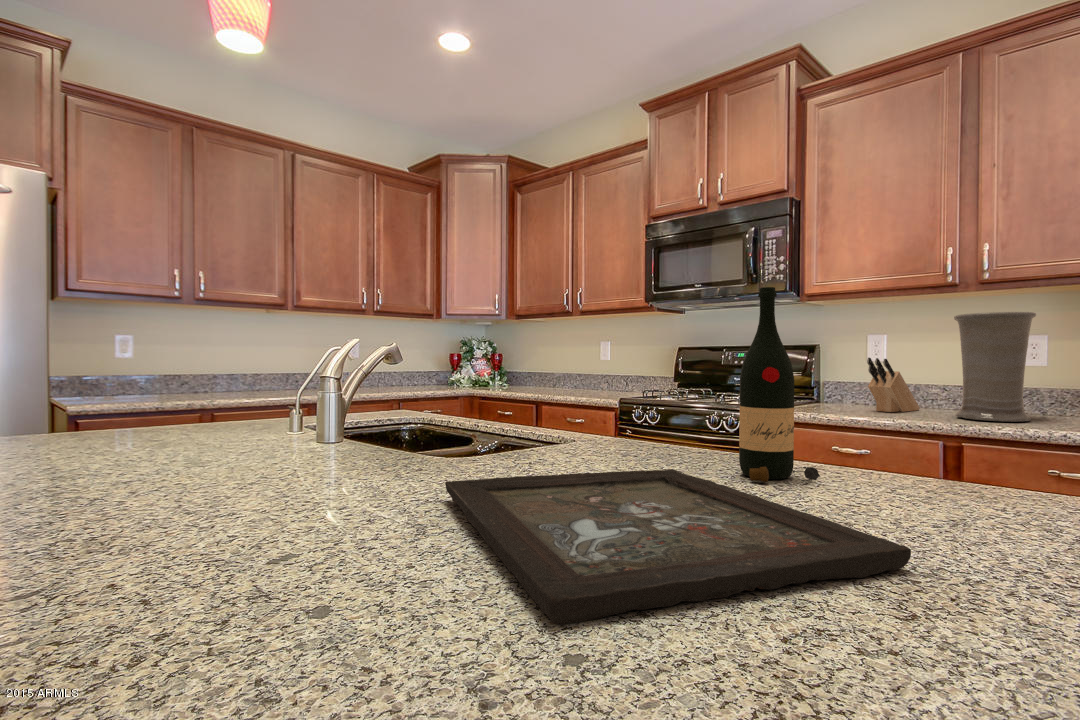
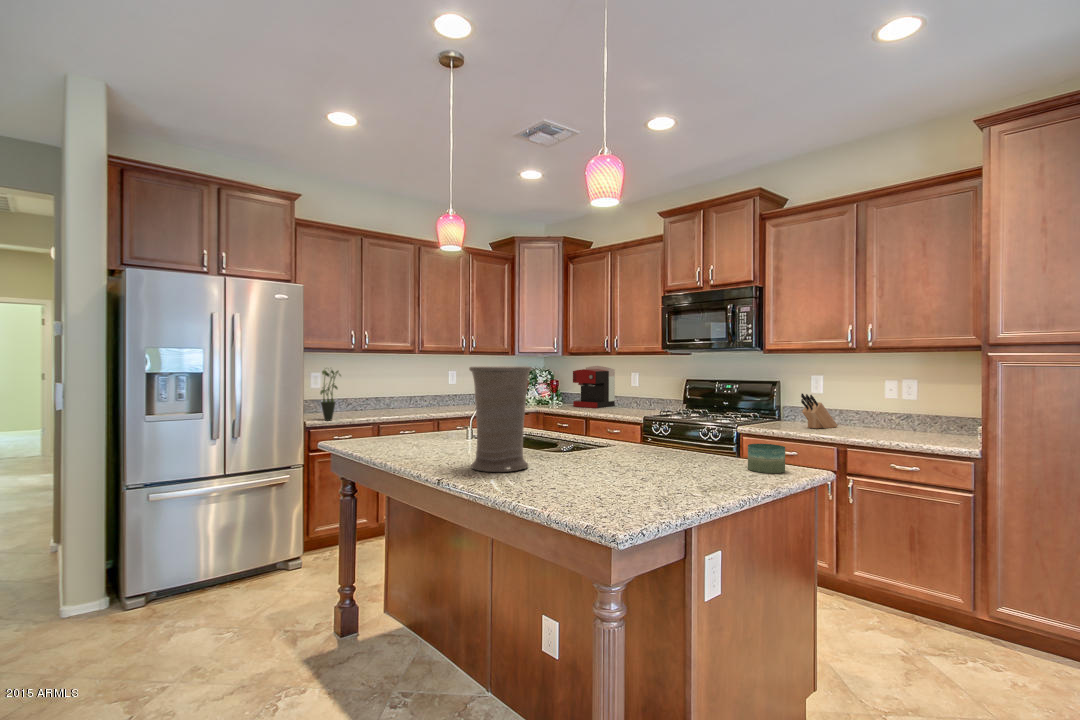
wine bottle: present [739,287,820,482] -> none [687,380,719,463]
vase: present [954,312,1036,422] -> present [469,367,532,472]
potted plant: none [105,321,146,406] -> present [320,370,341,421]
coffee maker: none [520,332,578,390] -> present [573,366,615,408]
candle: none [907,434,1018,512] -> present [748,444,785,473]
tray: present [445,469,911,625] -> none [567,457,717,491]

